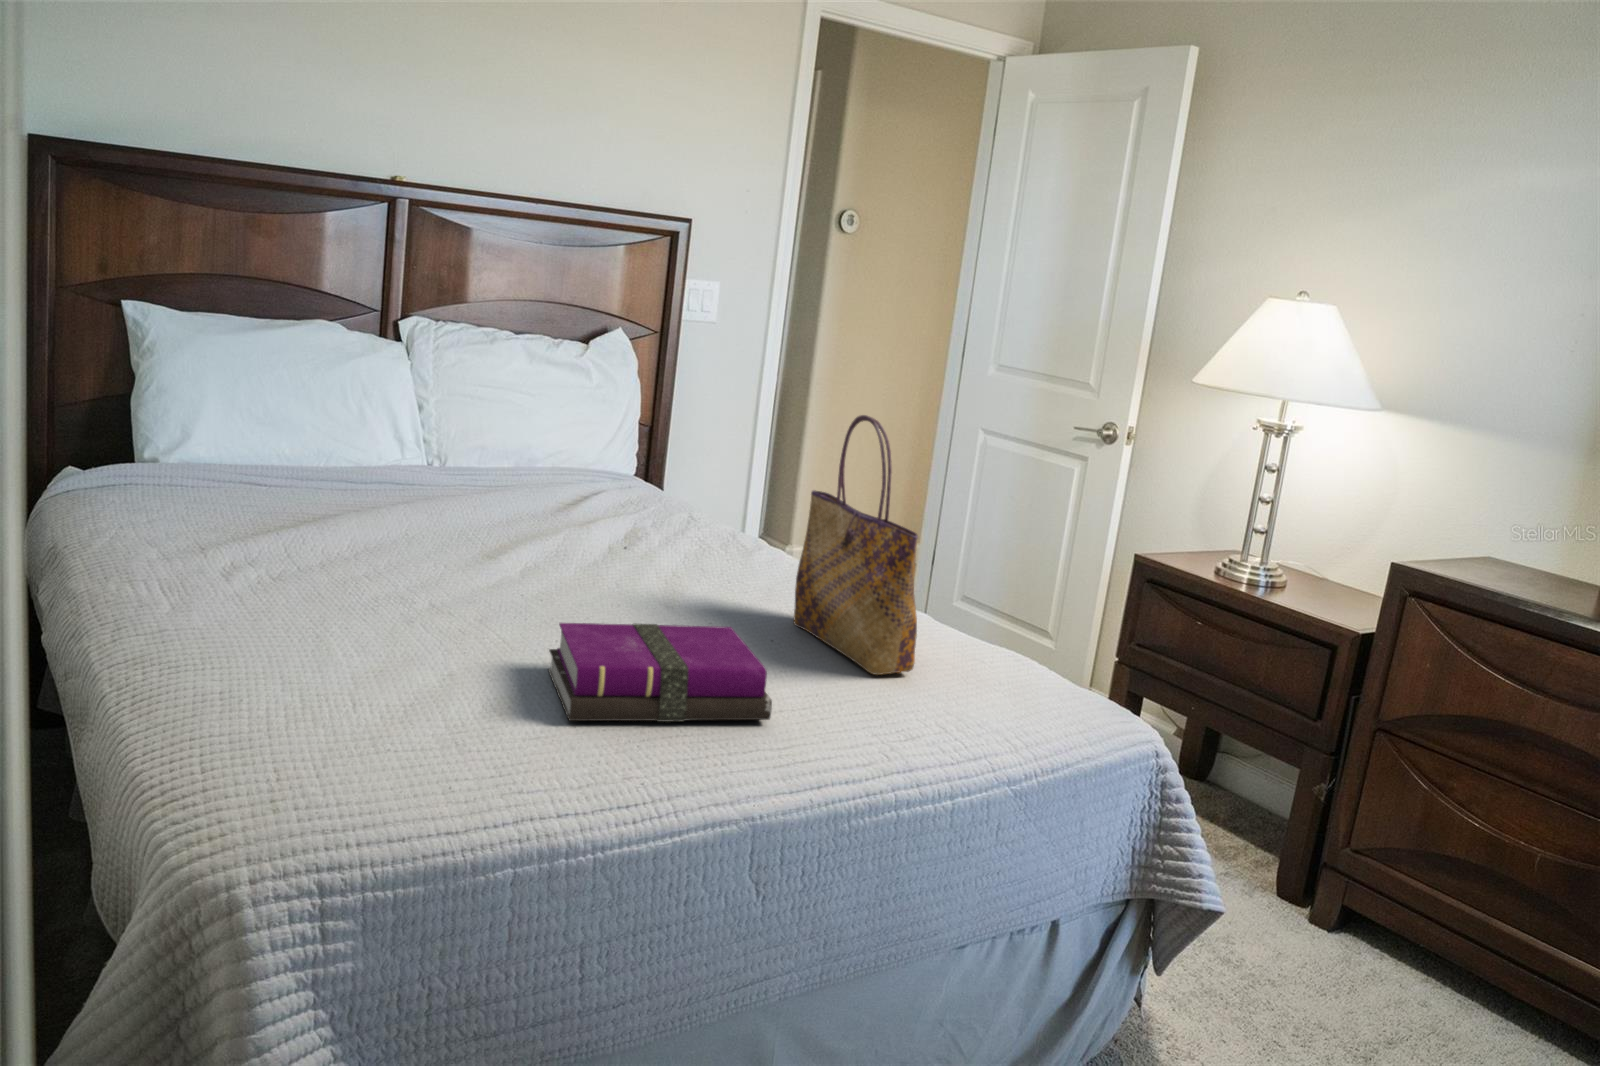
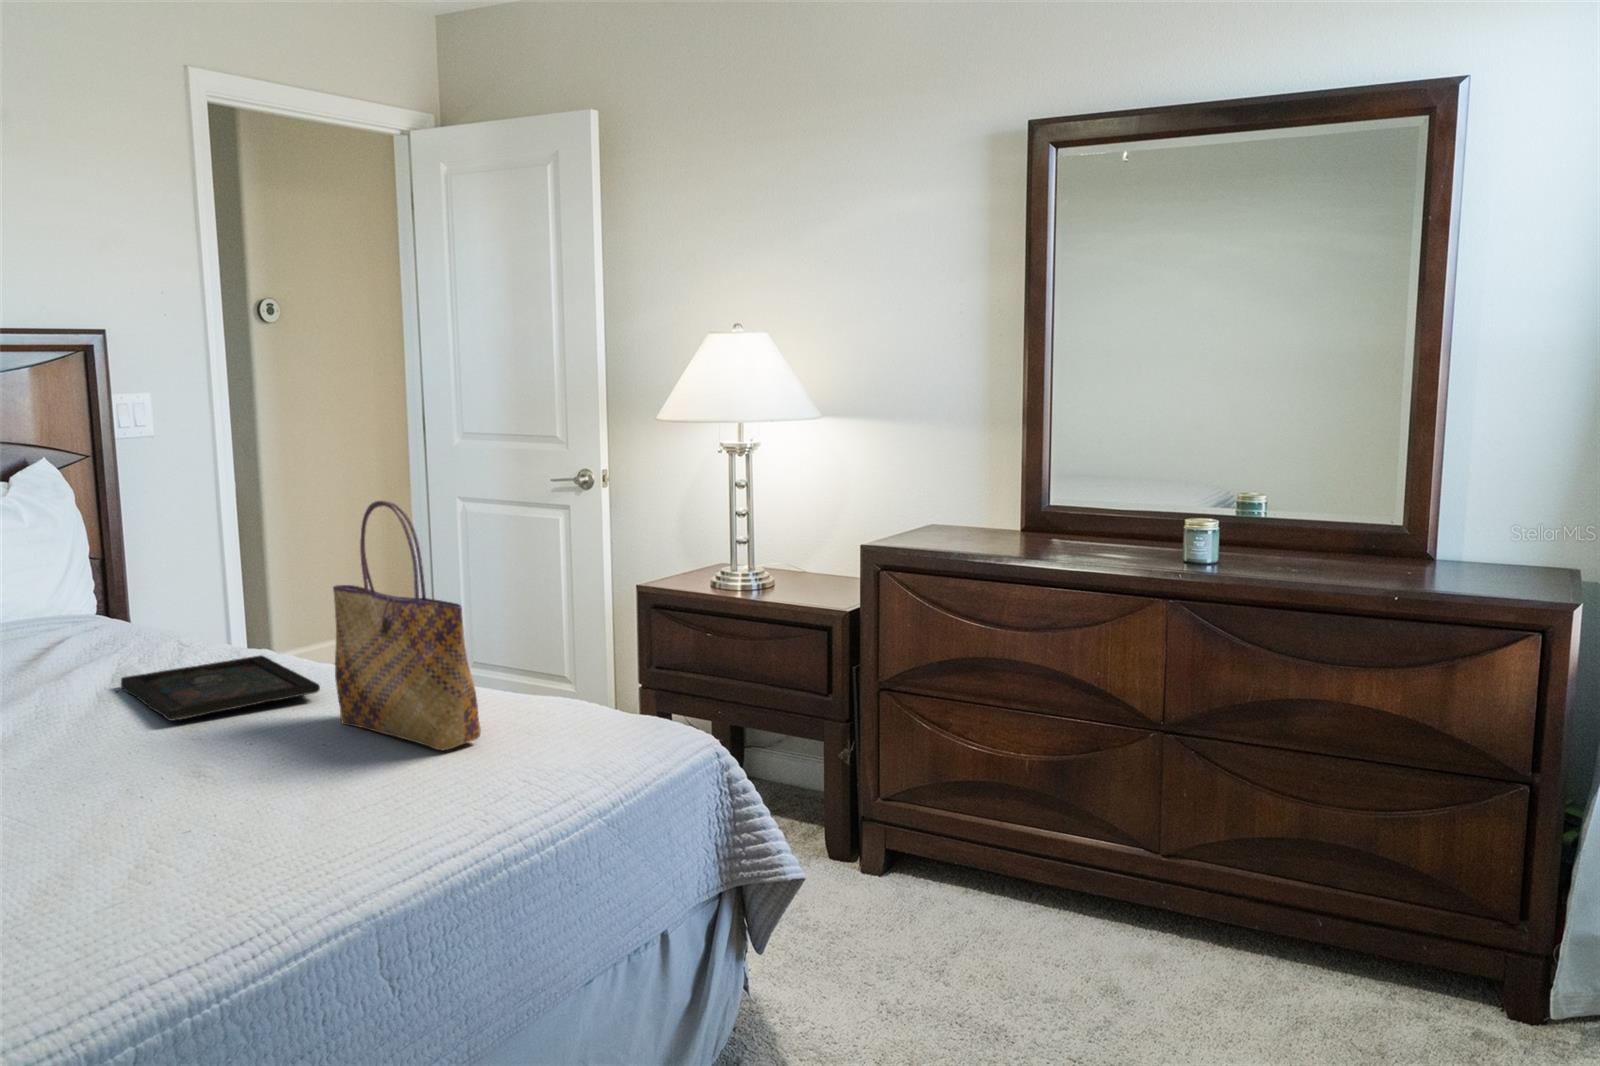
tray: none [626,535,785,589] -> present [121,655,320,721]
notebook: present [548,623,772,722] -> none [88,739,359,879]

